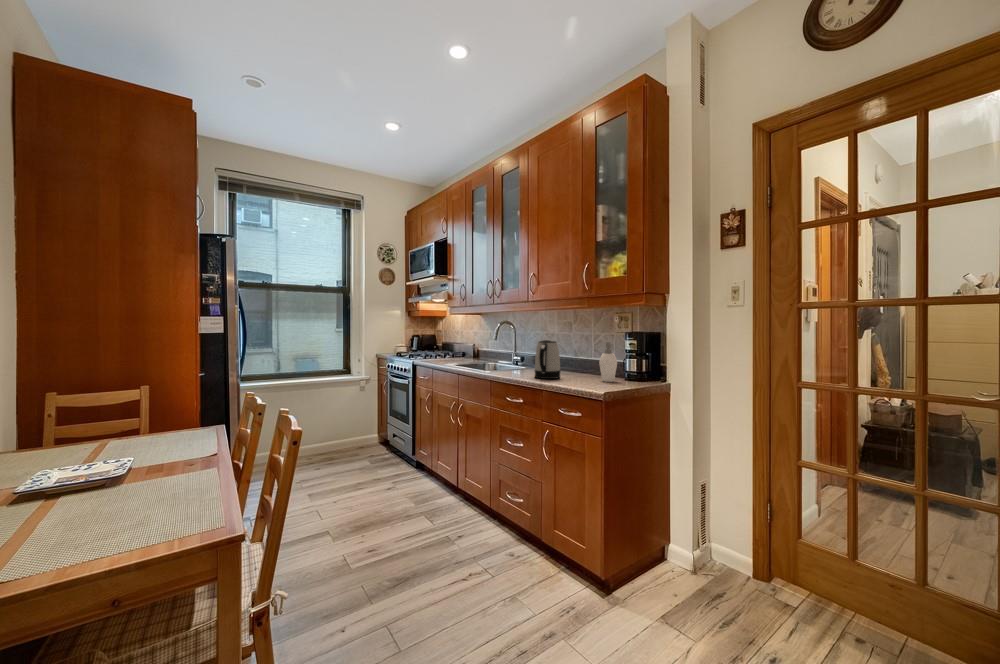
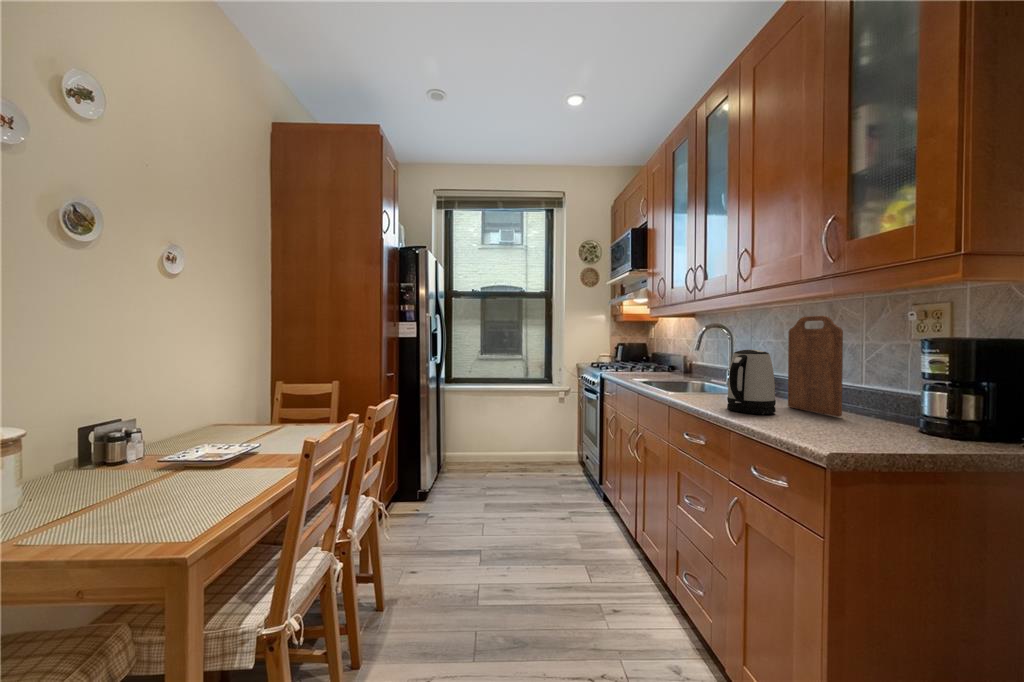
cutting board: none [560,319,589,377] -> present [788,316,843,417]
soap dispenser: present [599,342,617,382] -> none [857,356,917,432]

